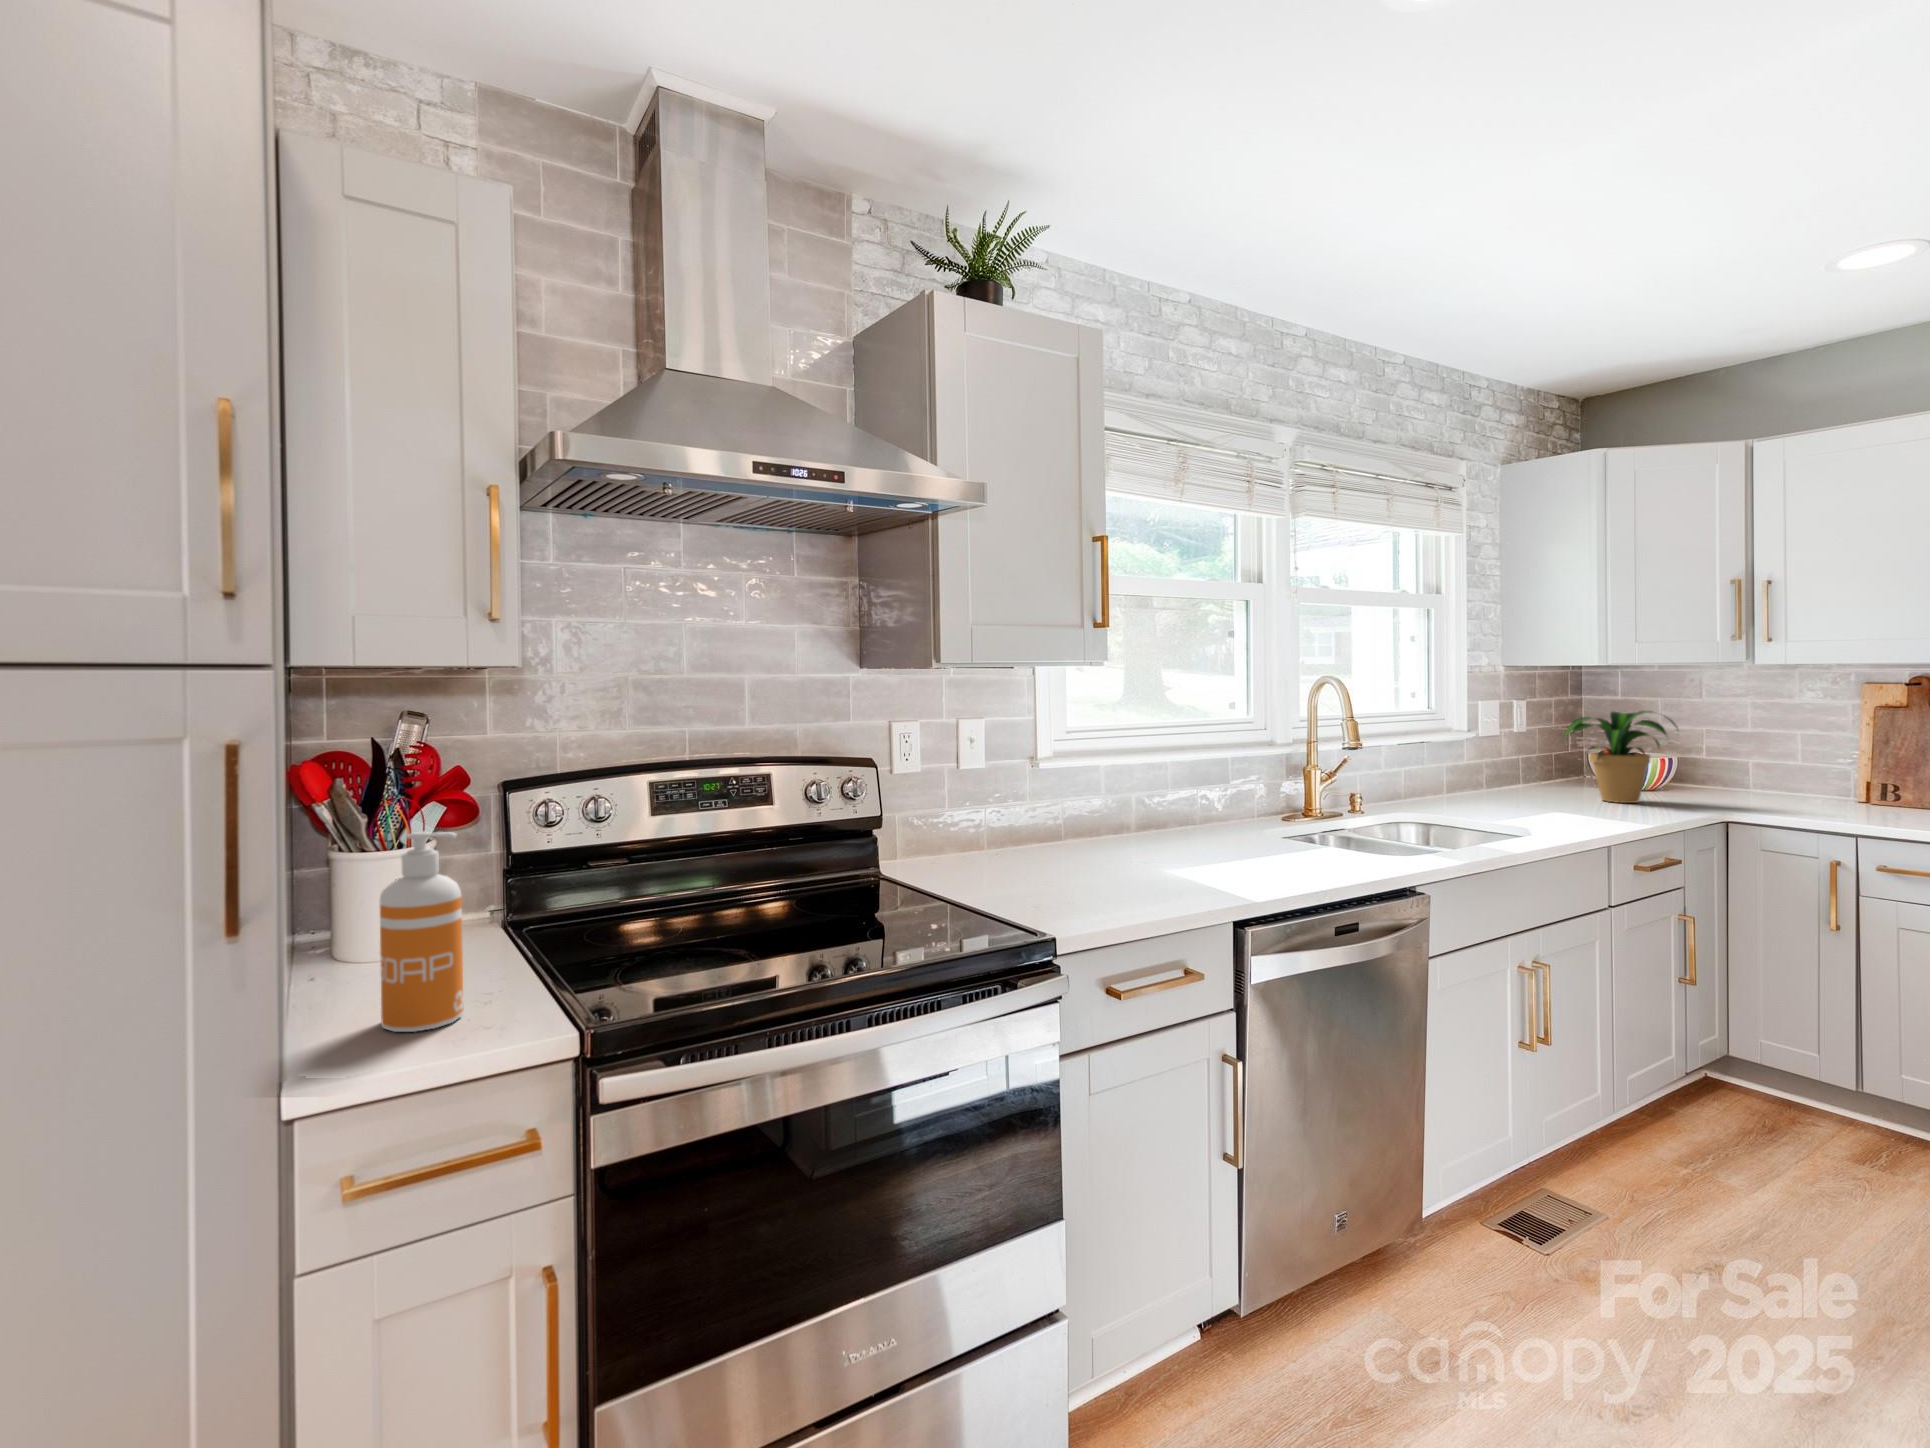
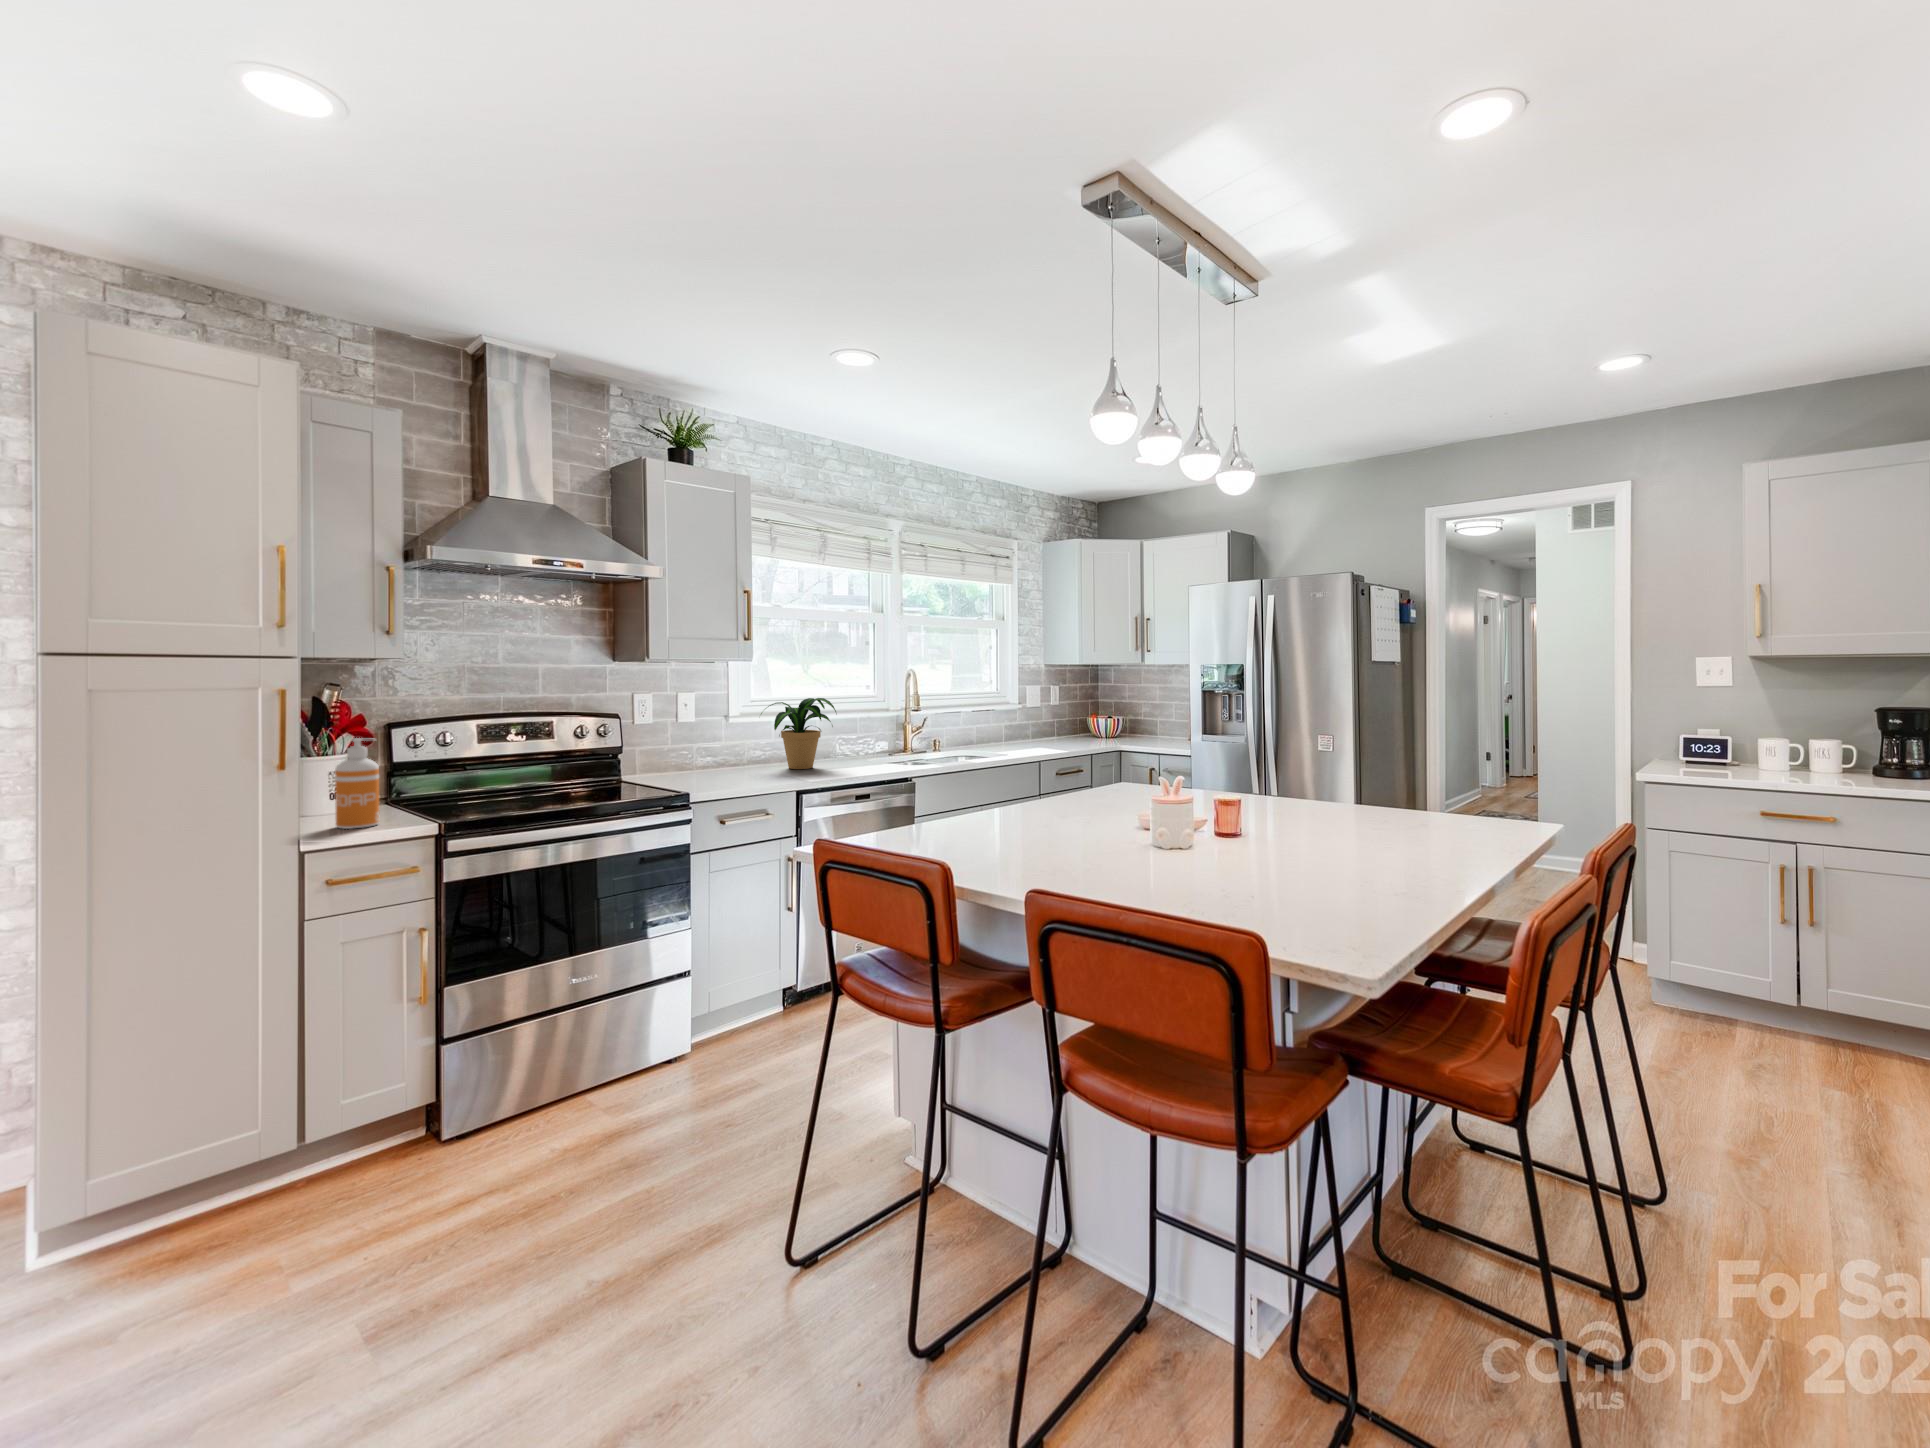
potted plant: present [1565,711,1677,803] -> present [761,698,836,769]

